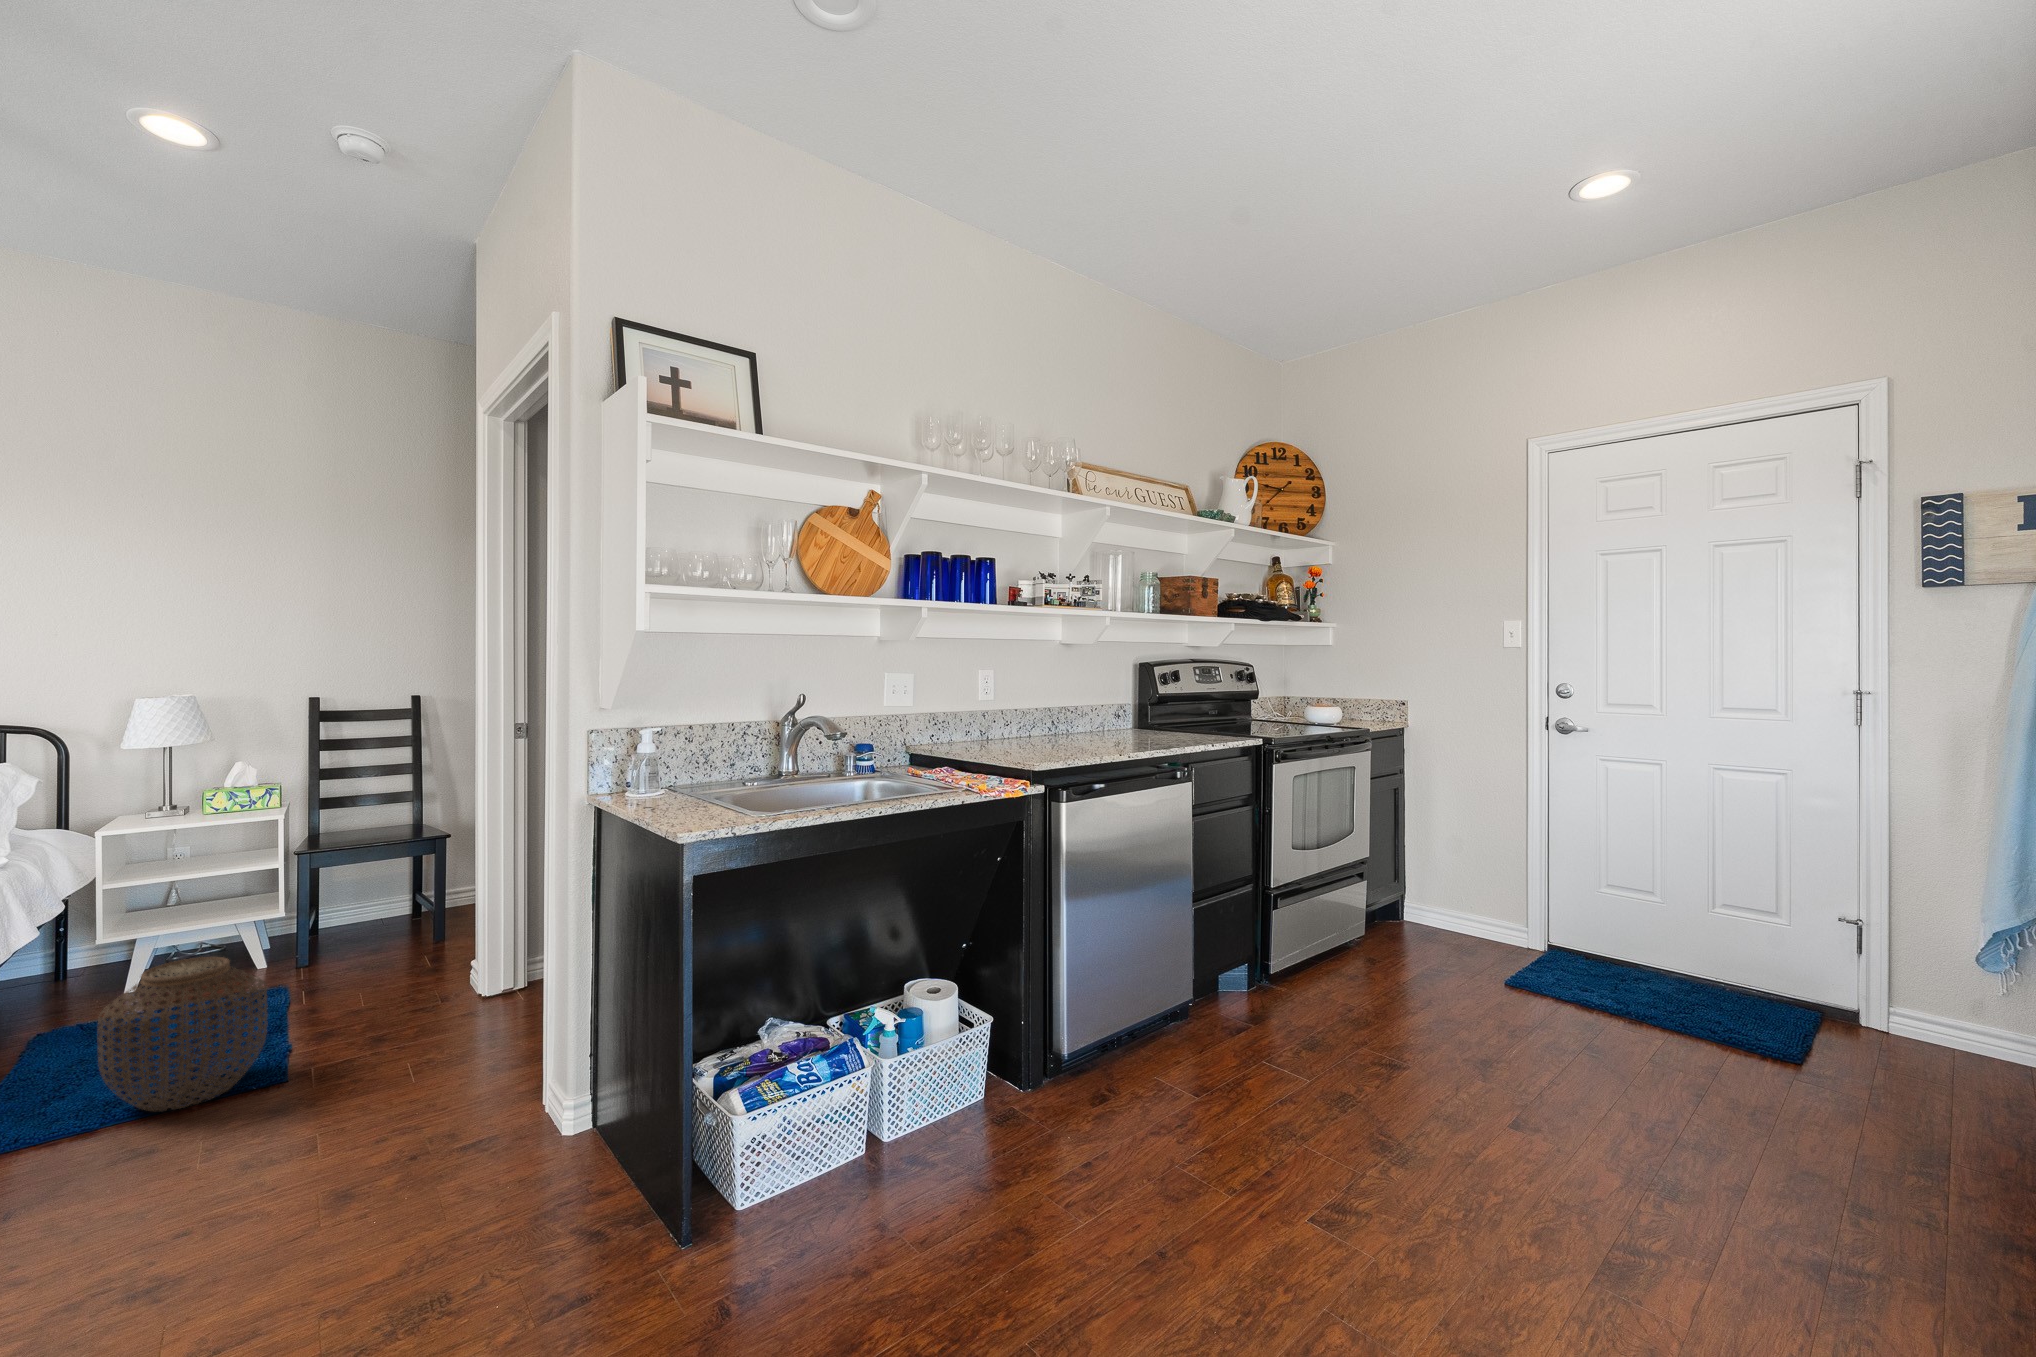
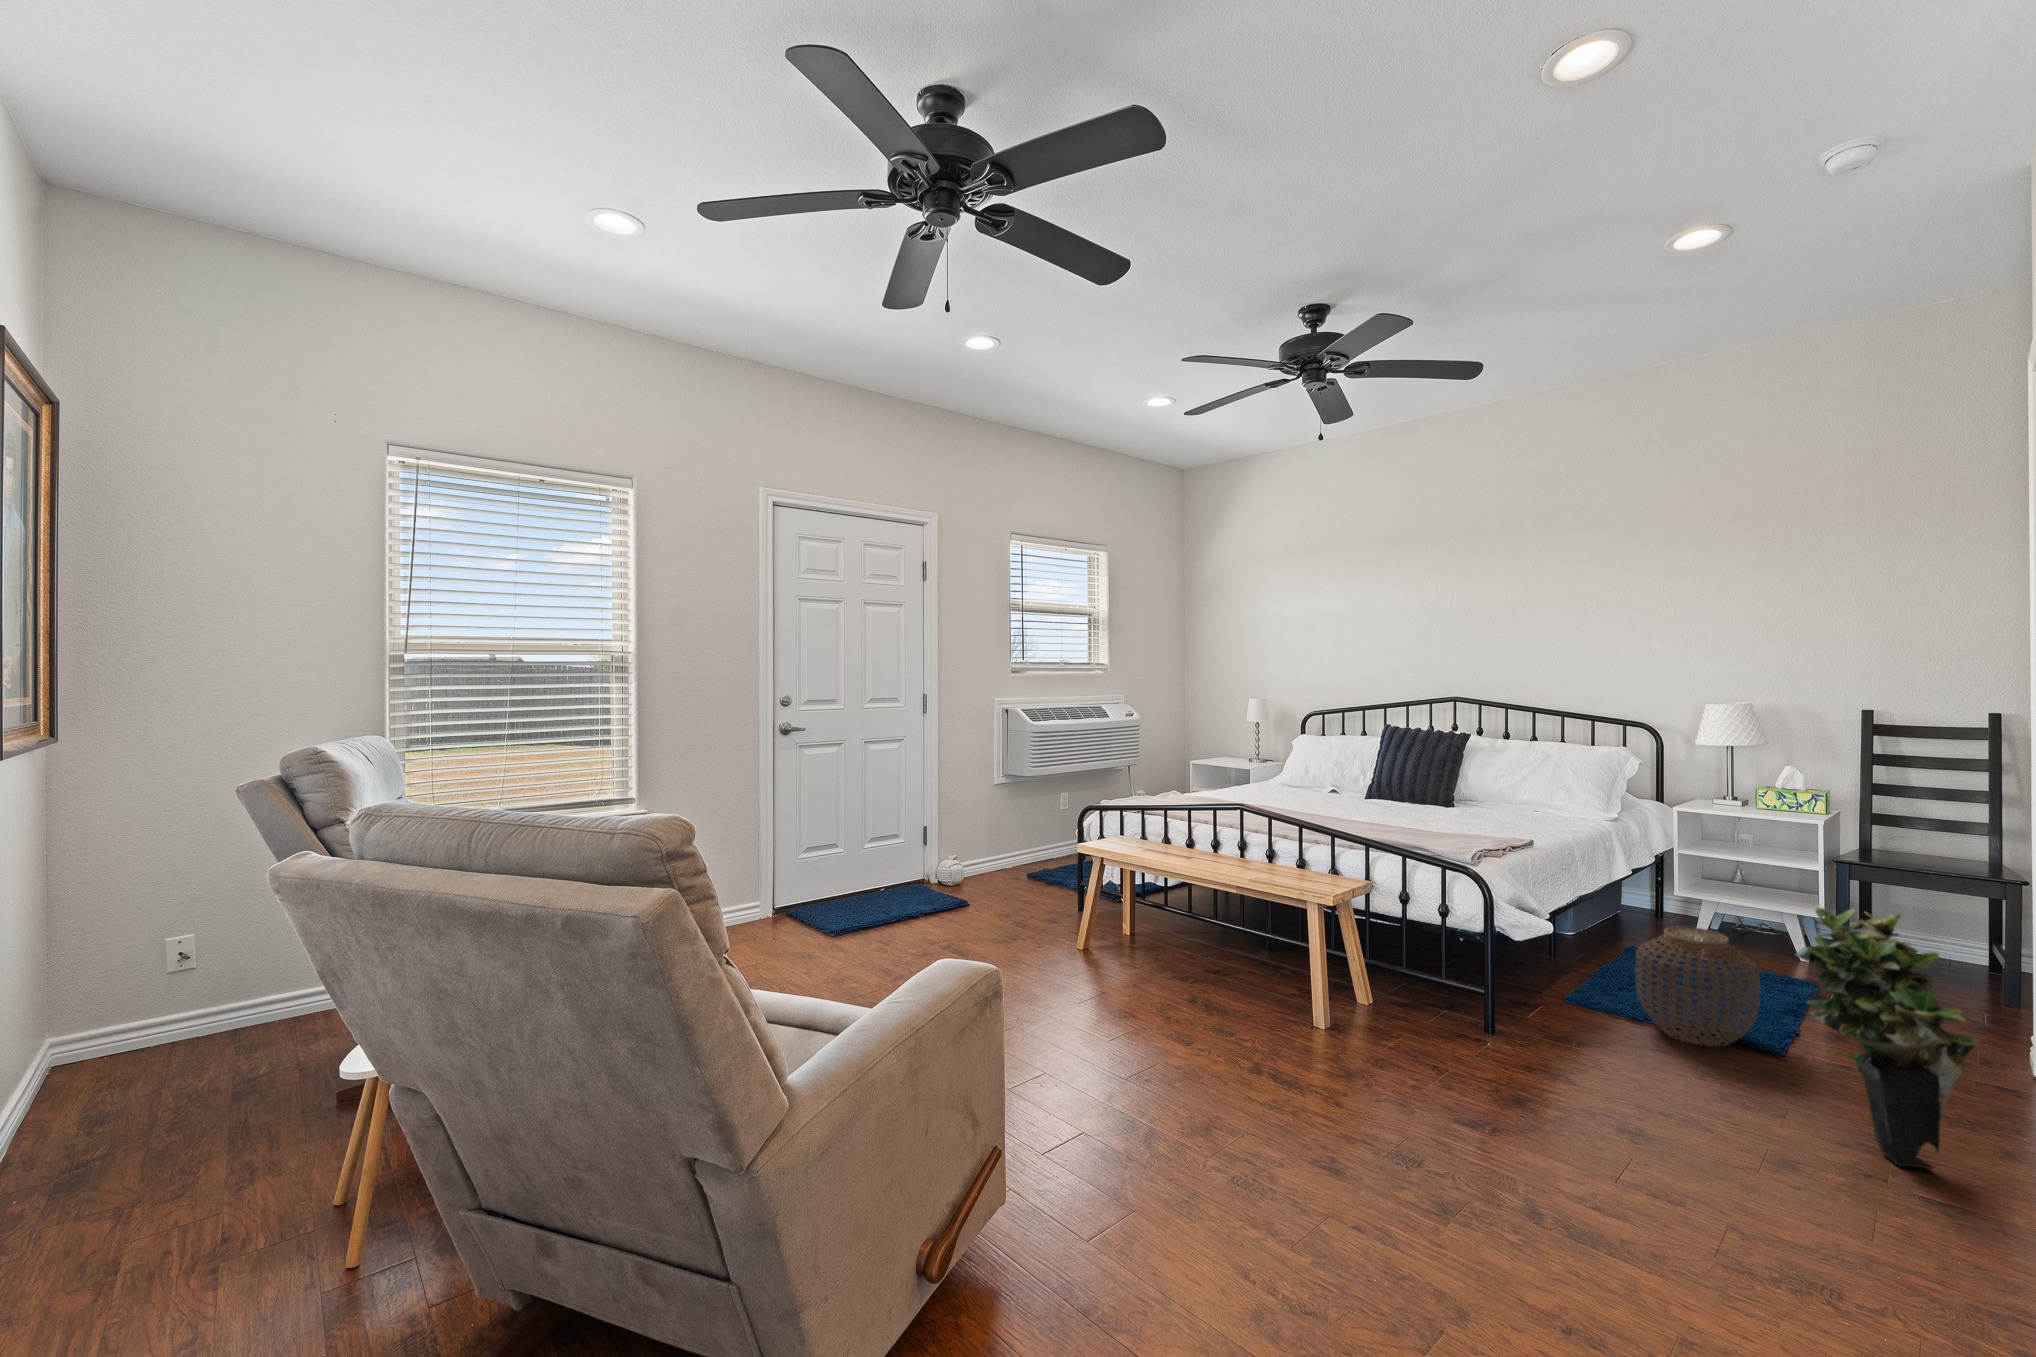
potted plant: none [341,871,499,1117] -> present [1796,908,1978,1169]

